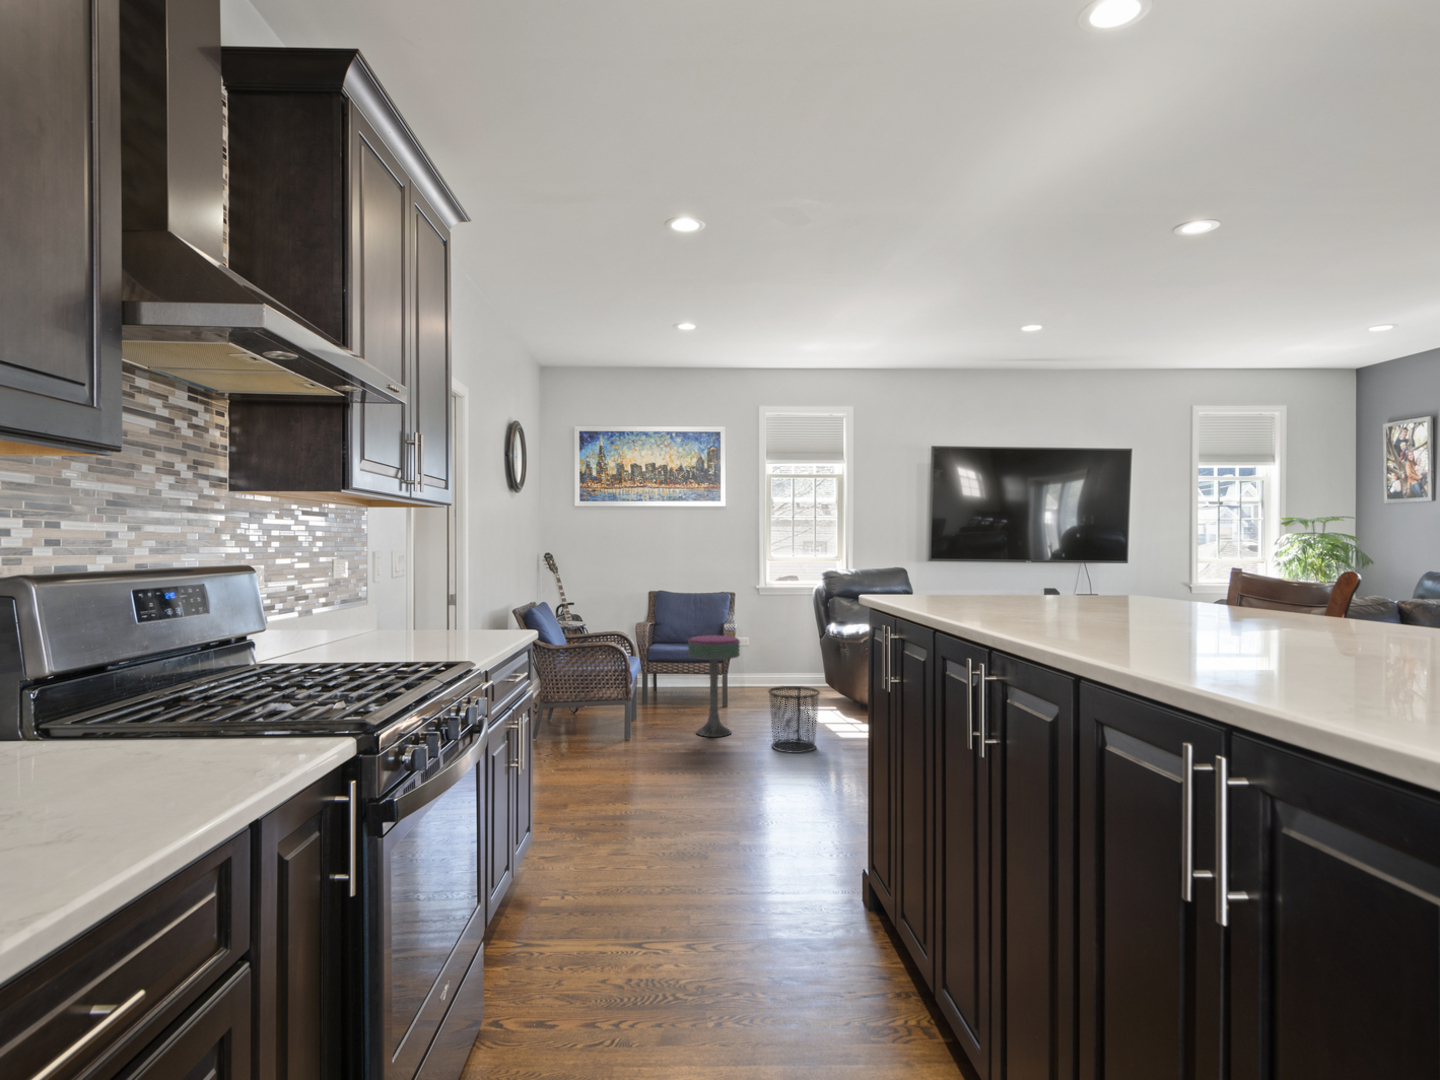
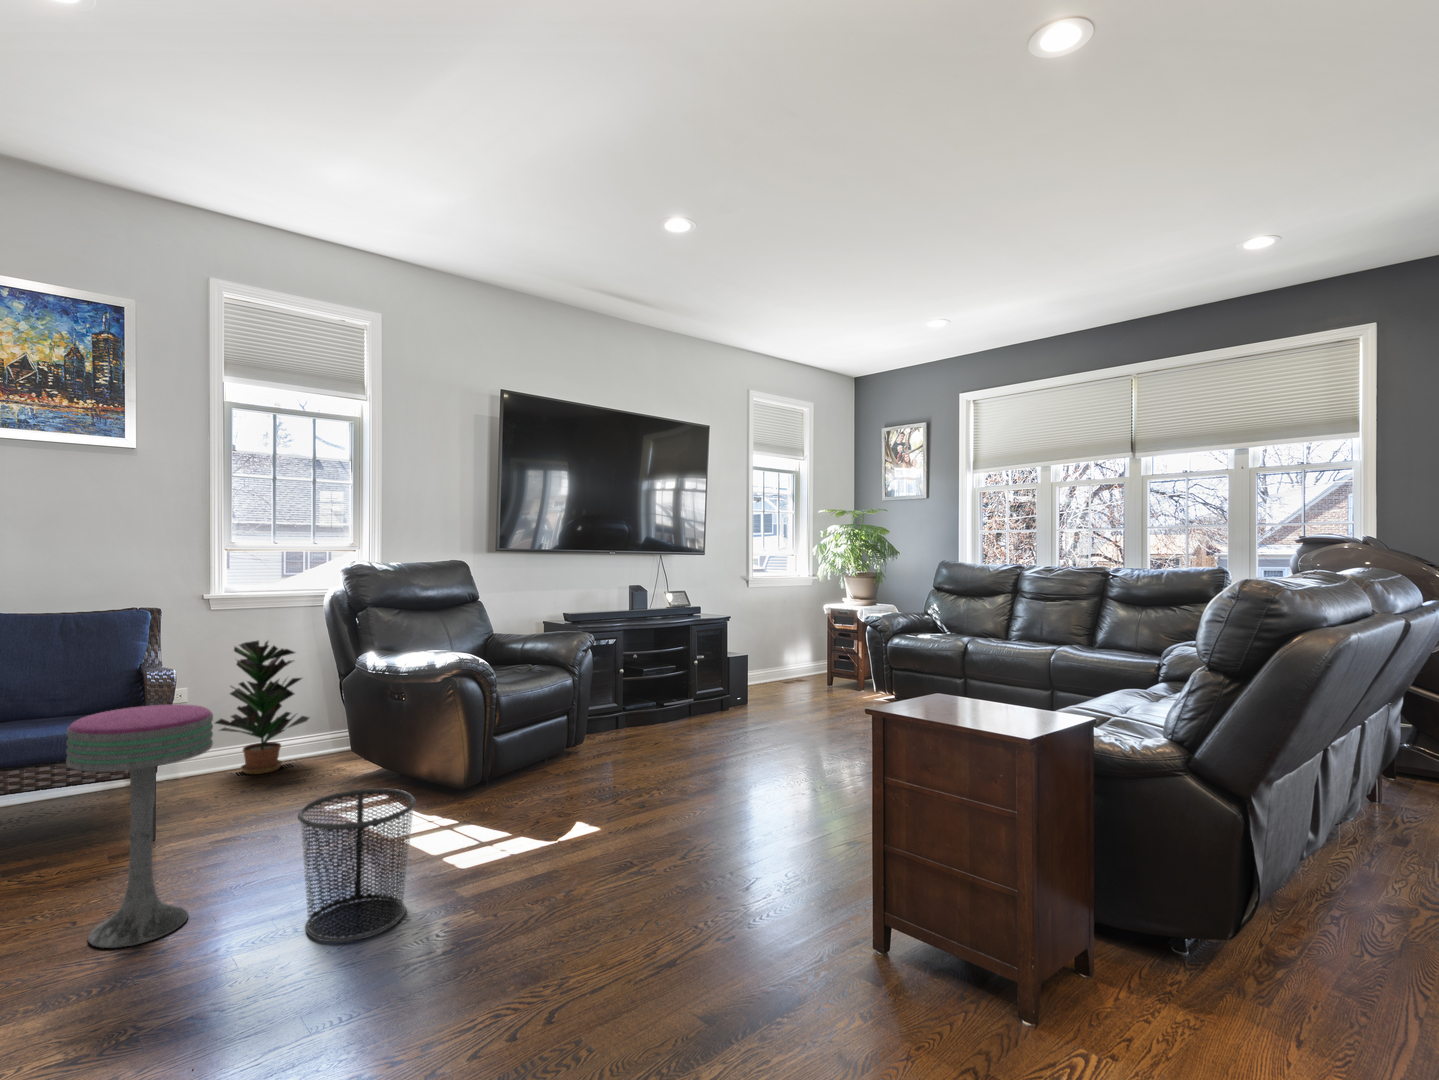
potted plant: none [760,614,809,691] -> present [215,640,309,774]

